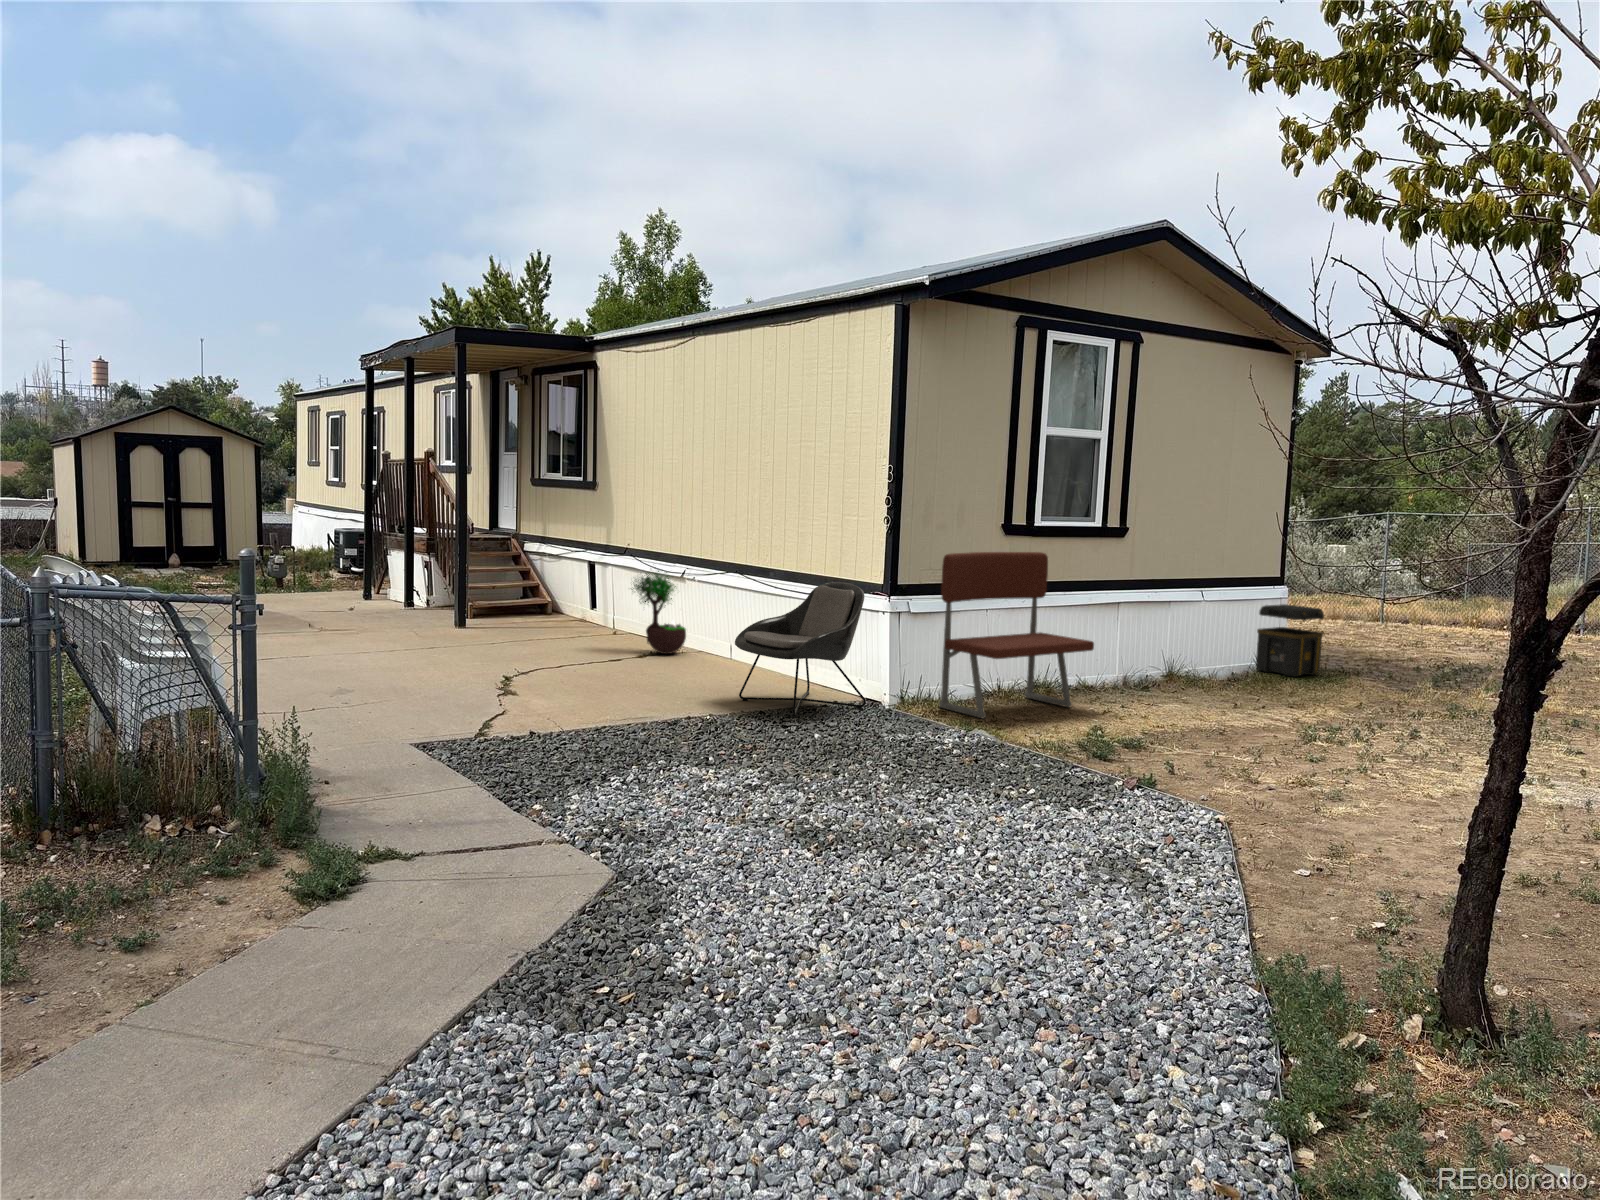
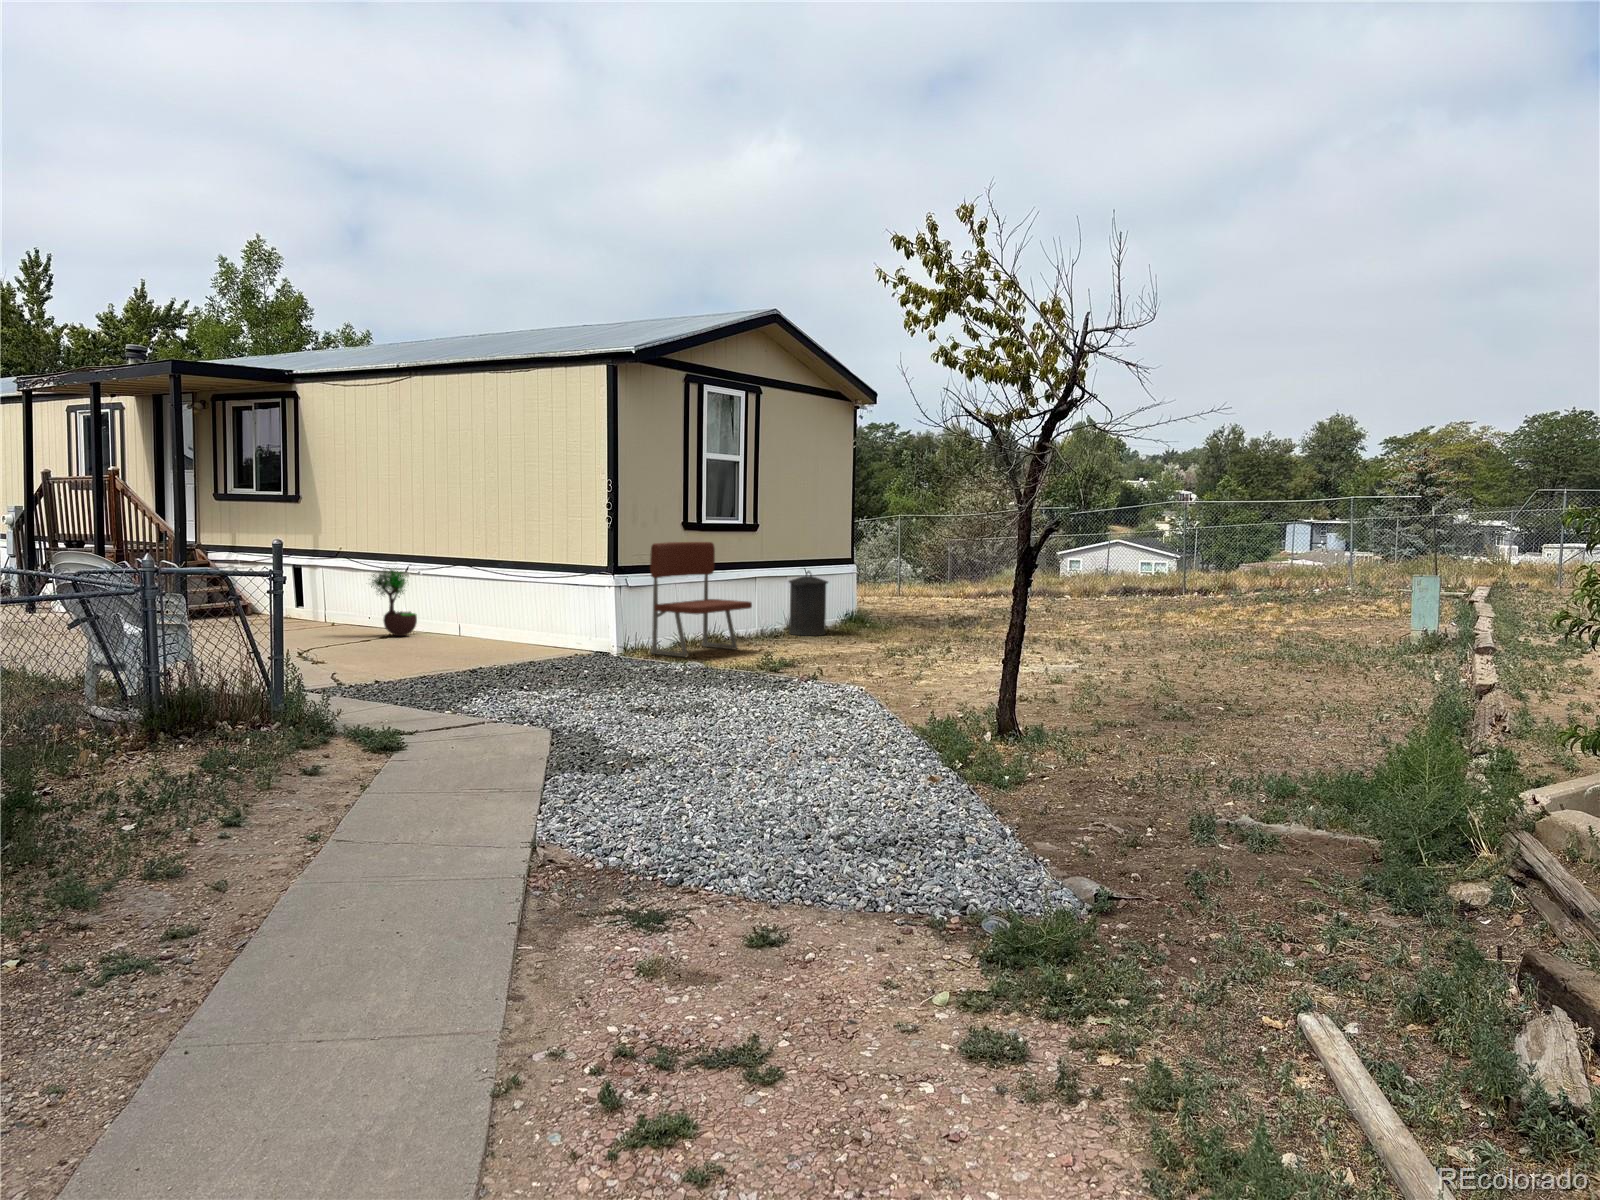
lounge chair: present [735,582,866,716] -> none [502,567,602,663]
trash can: none [1173,594,1236,687] -> present [789,571,828,636]
toolbox: present [1256,604,1324,677] -> none [837,578,880,628]

